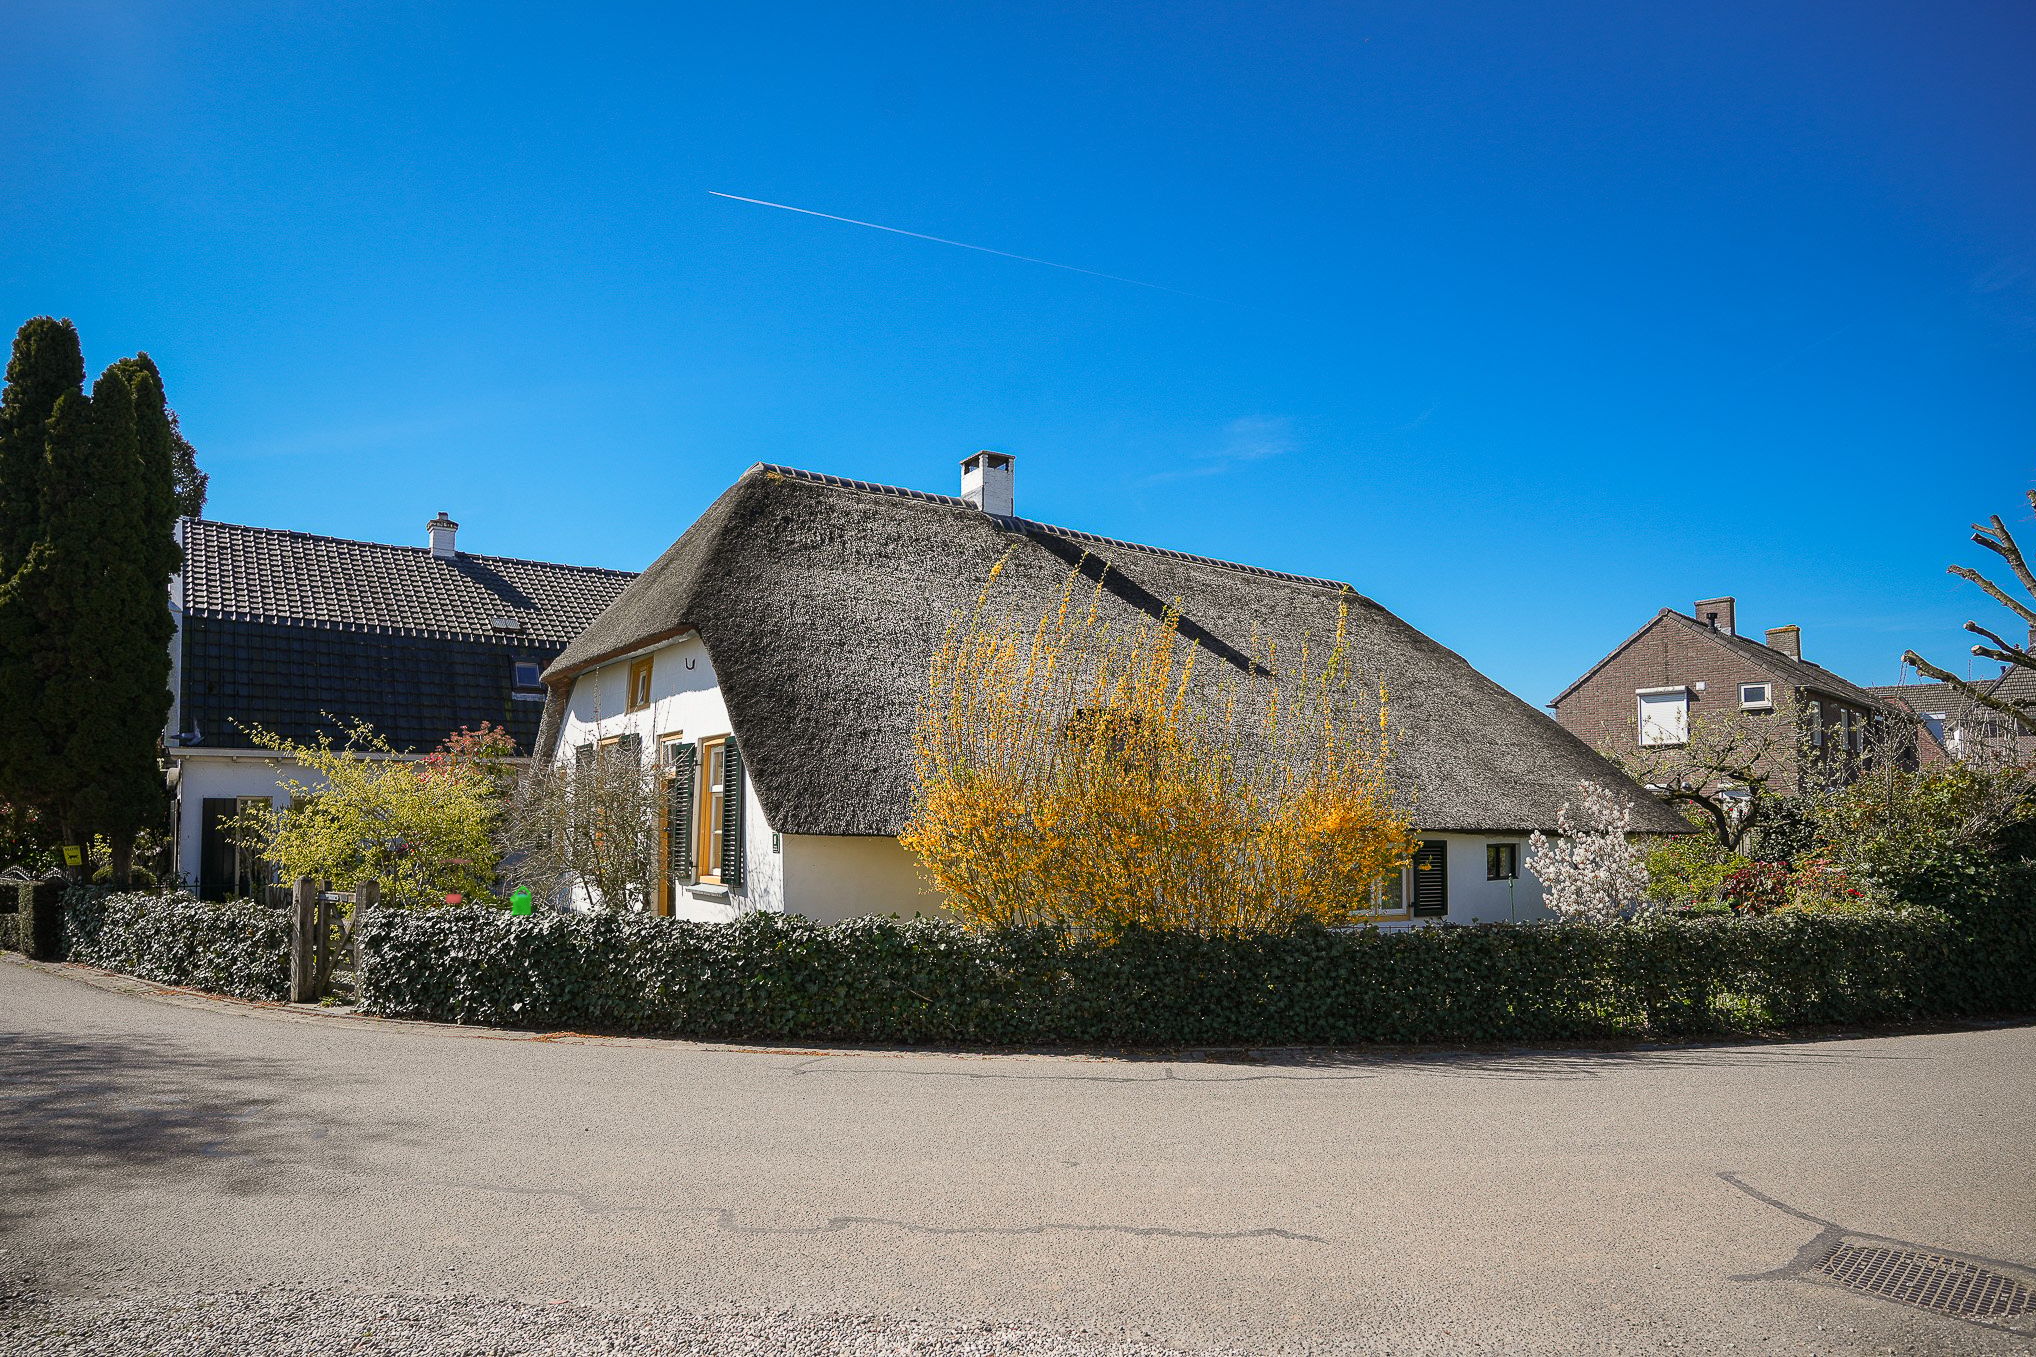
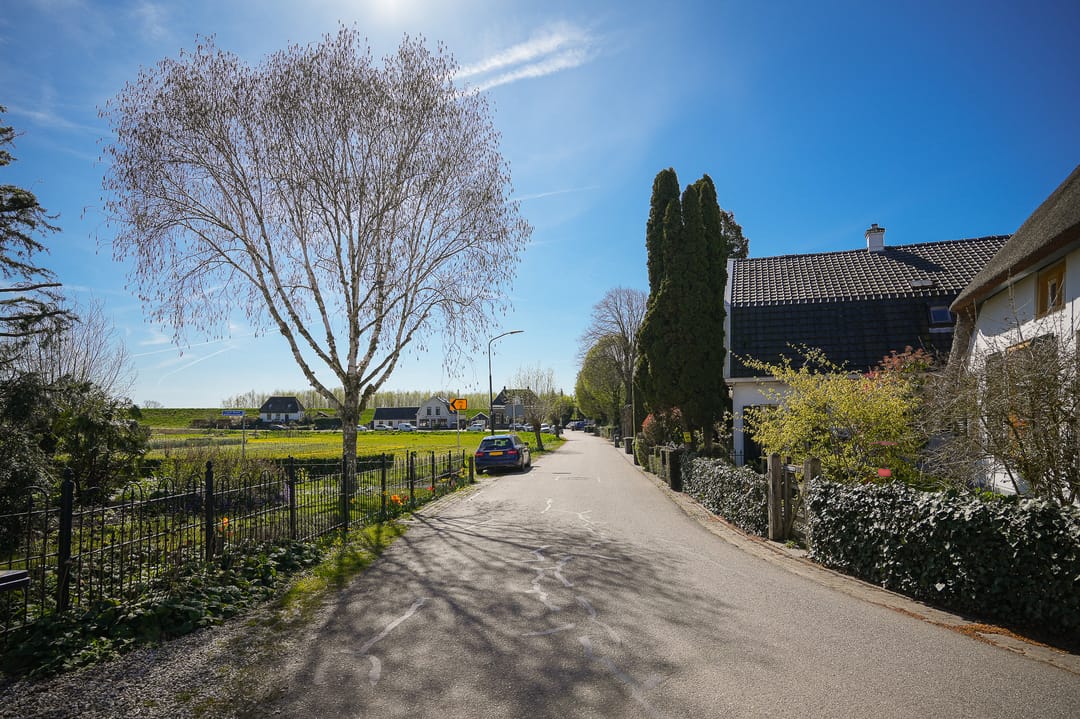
watering can: present [510,886,532,915] -> none [927,469,951,495]

